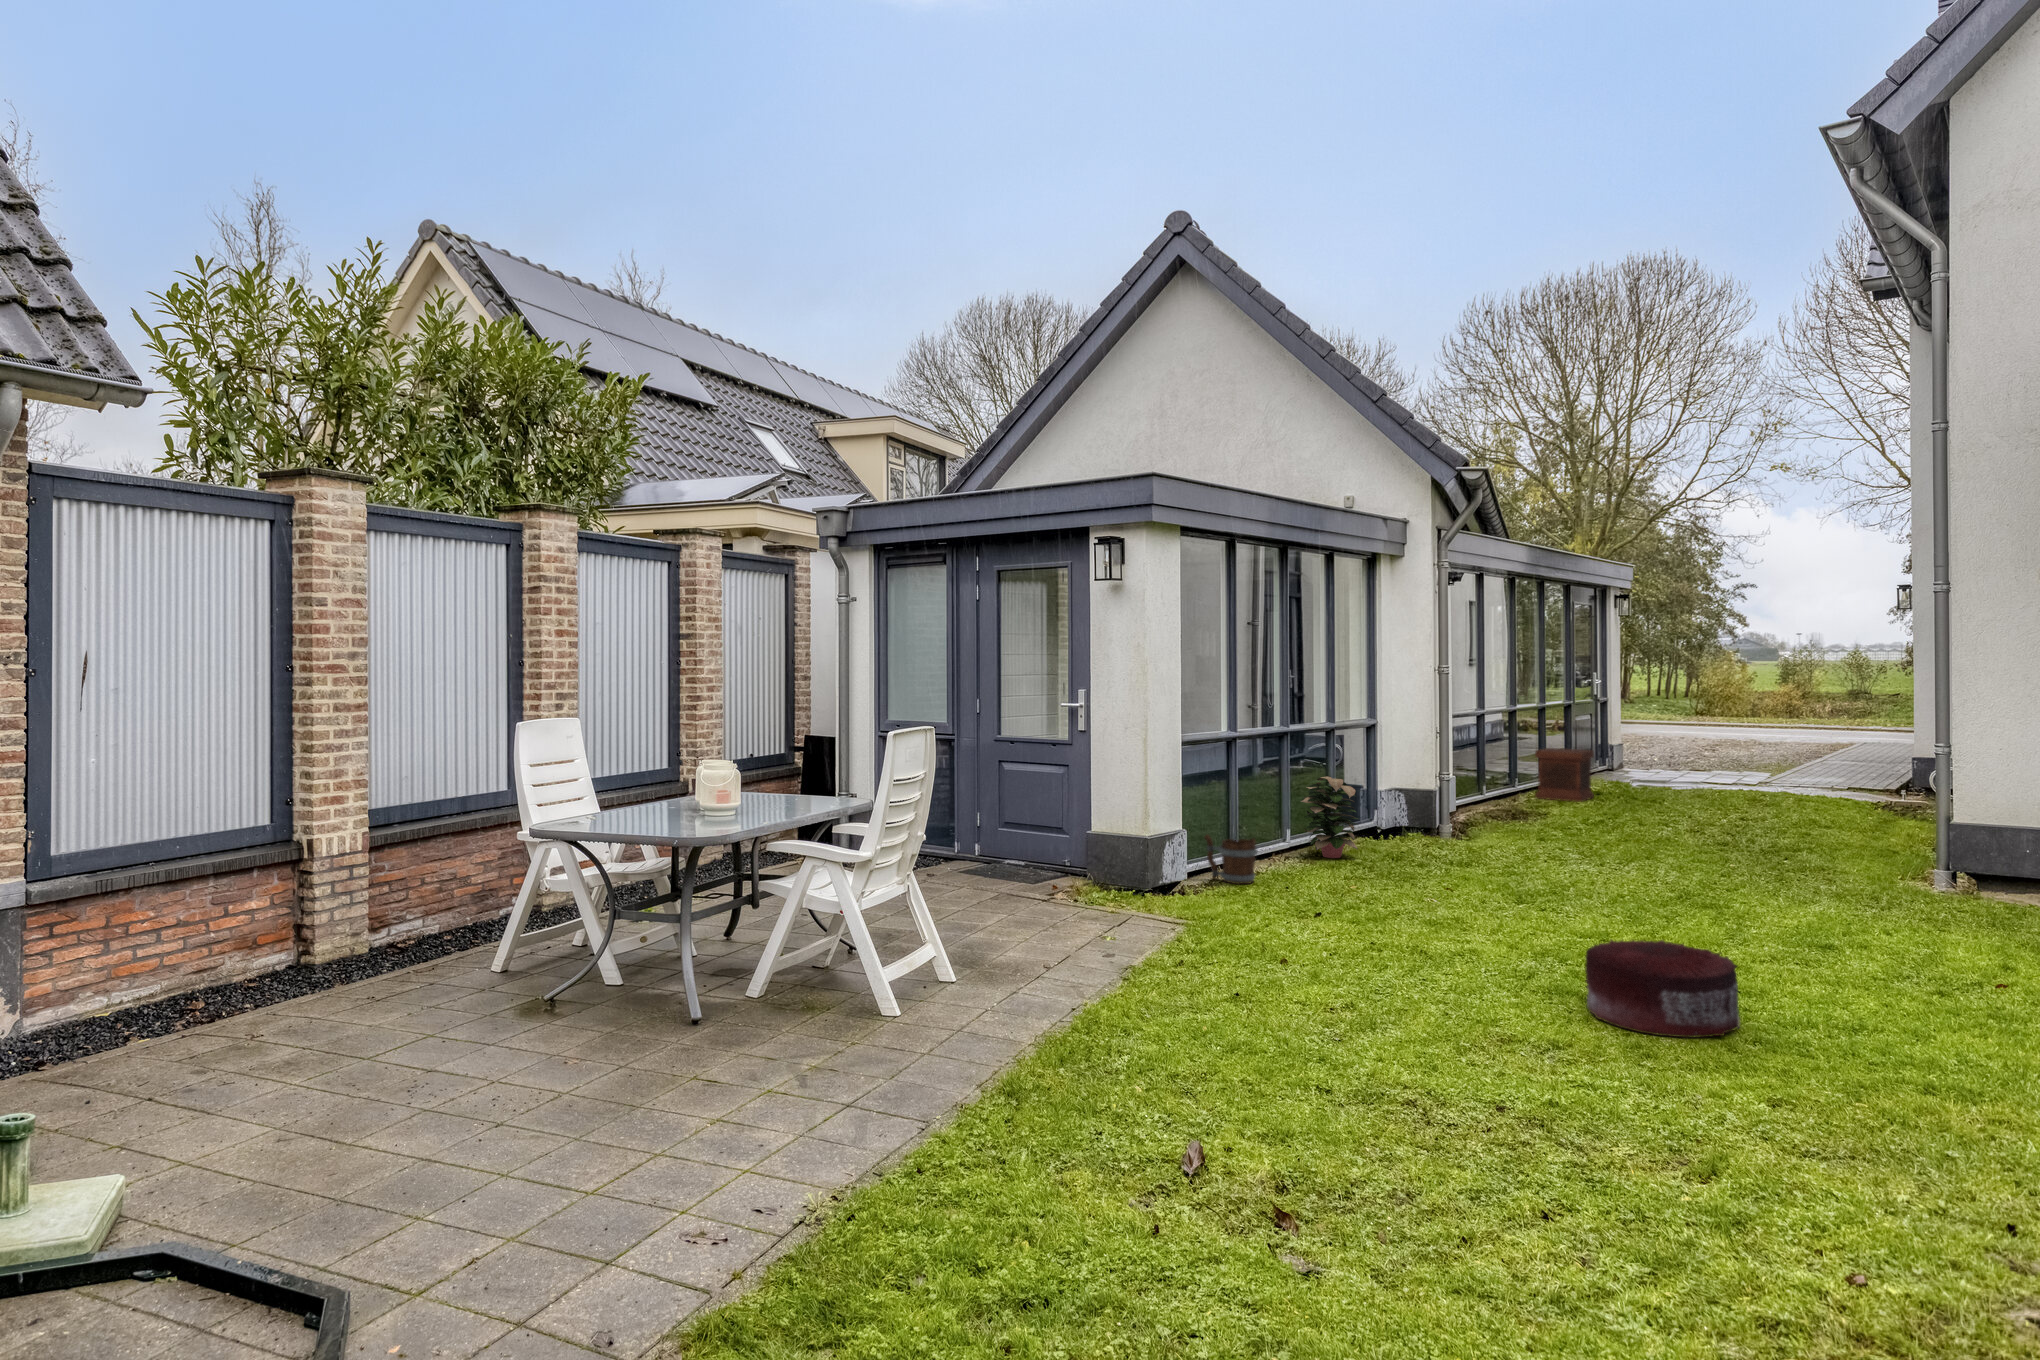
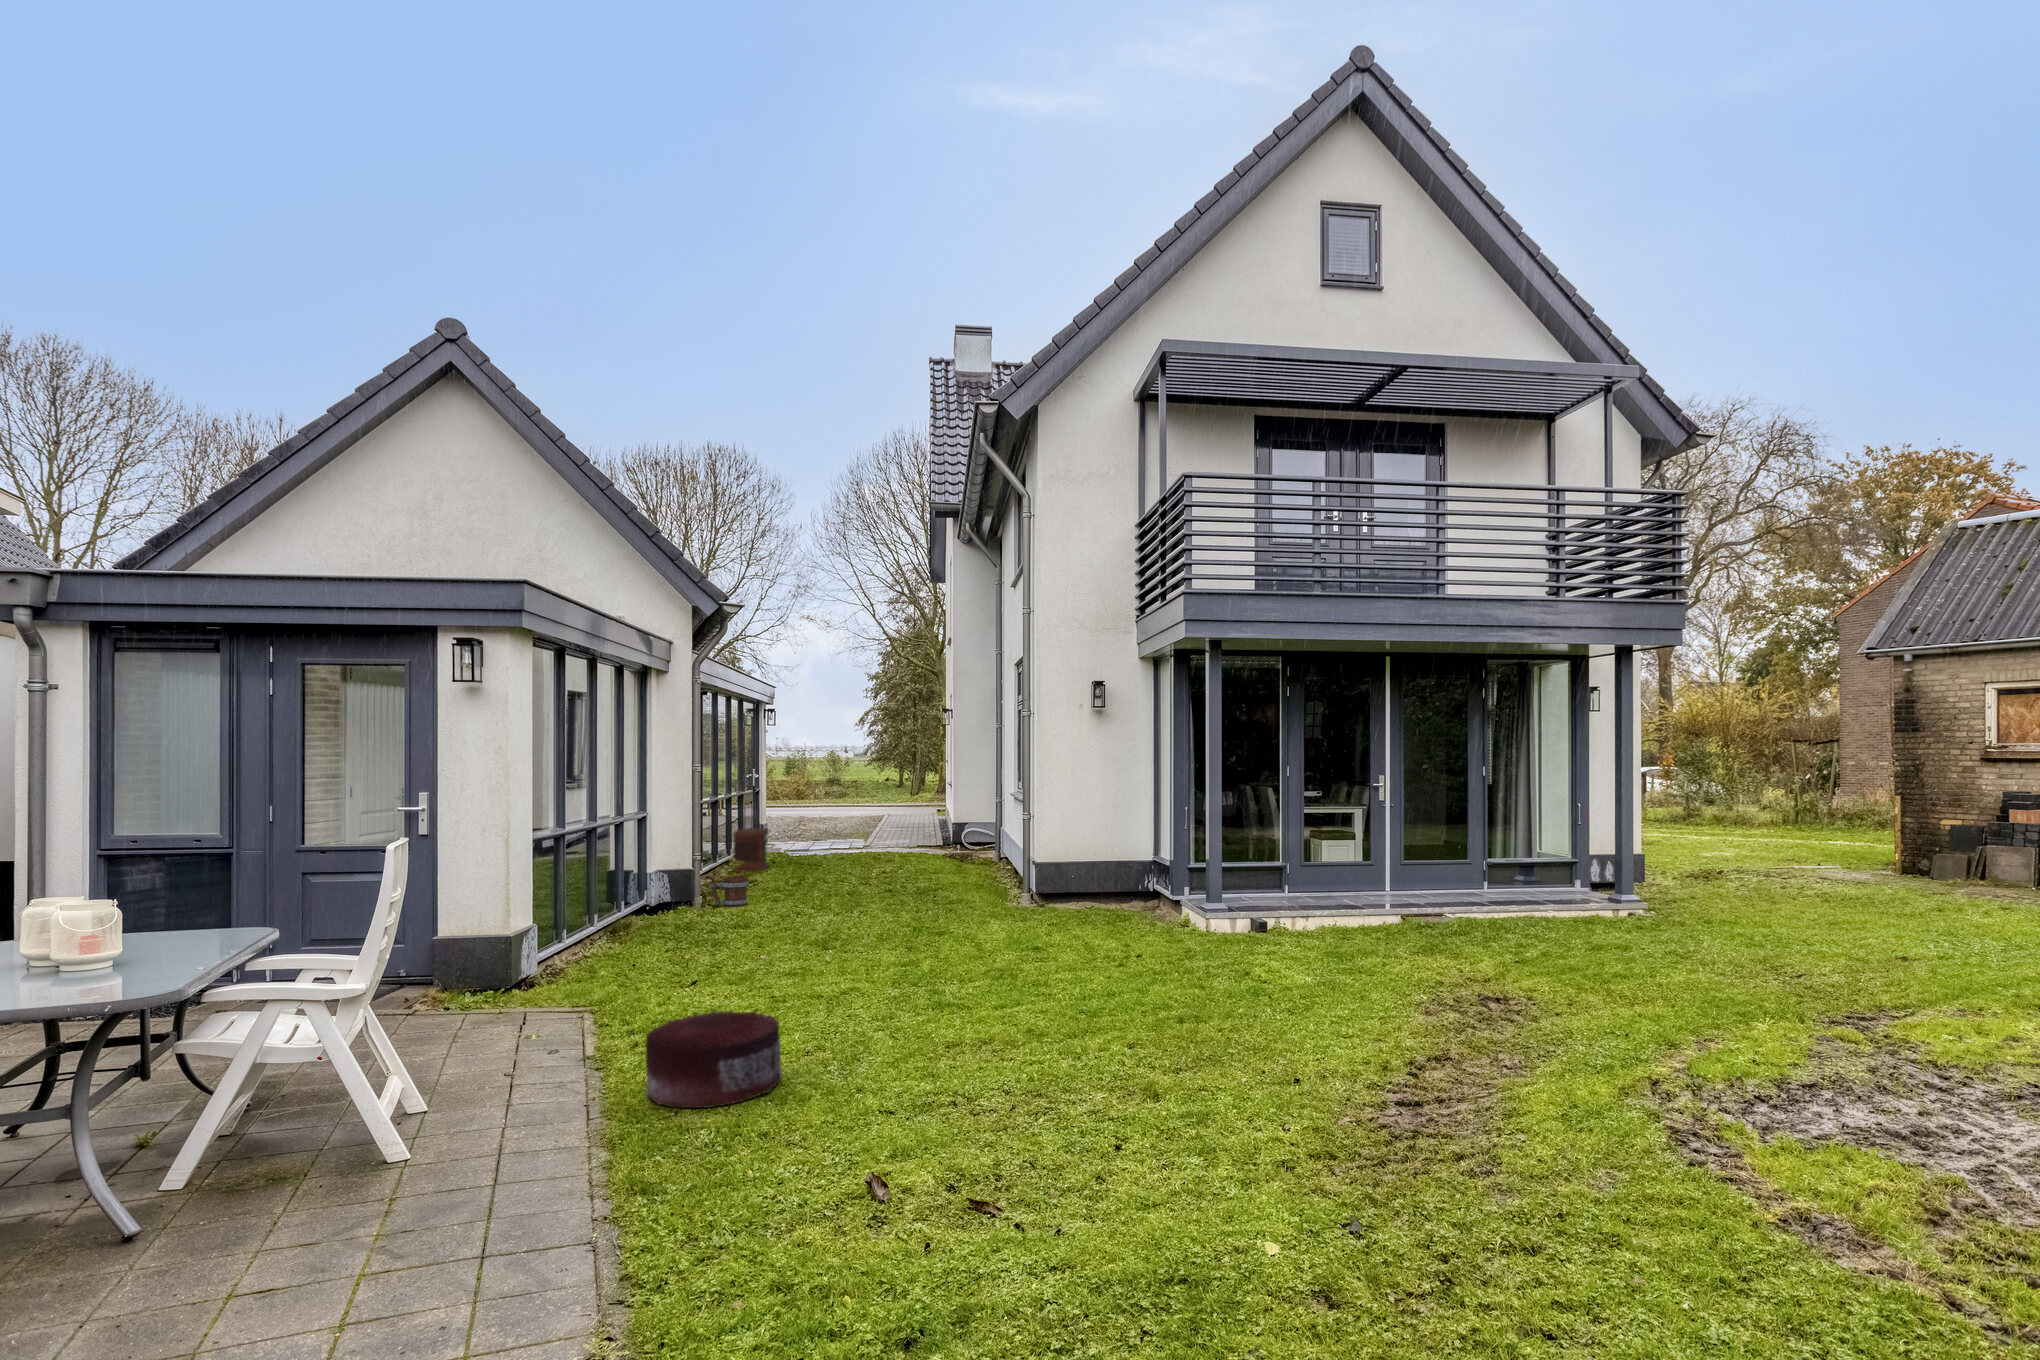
decorative plant: present [1301,776,1358,858] -> none [602,862,659,937]
bucket: present [1204,835,1258,884] -> present [710,874,749,907]
pouf: present [1585,940,1740,1038] -> present [646,1011,782,1108]

